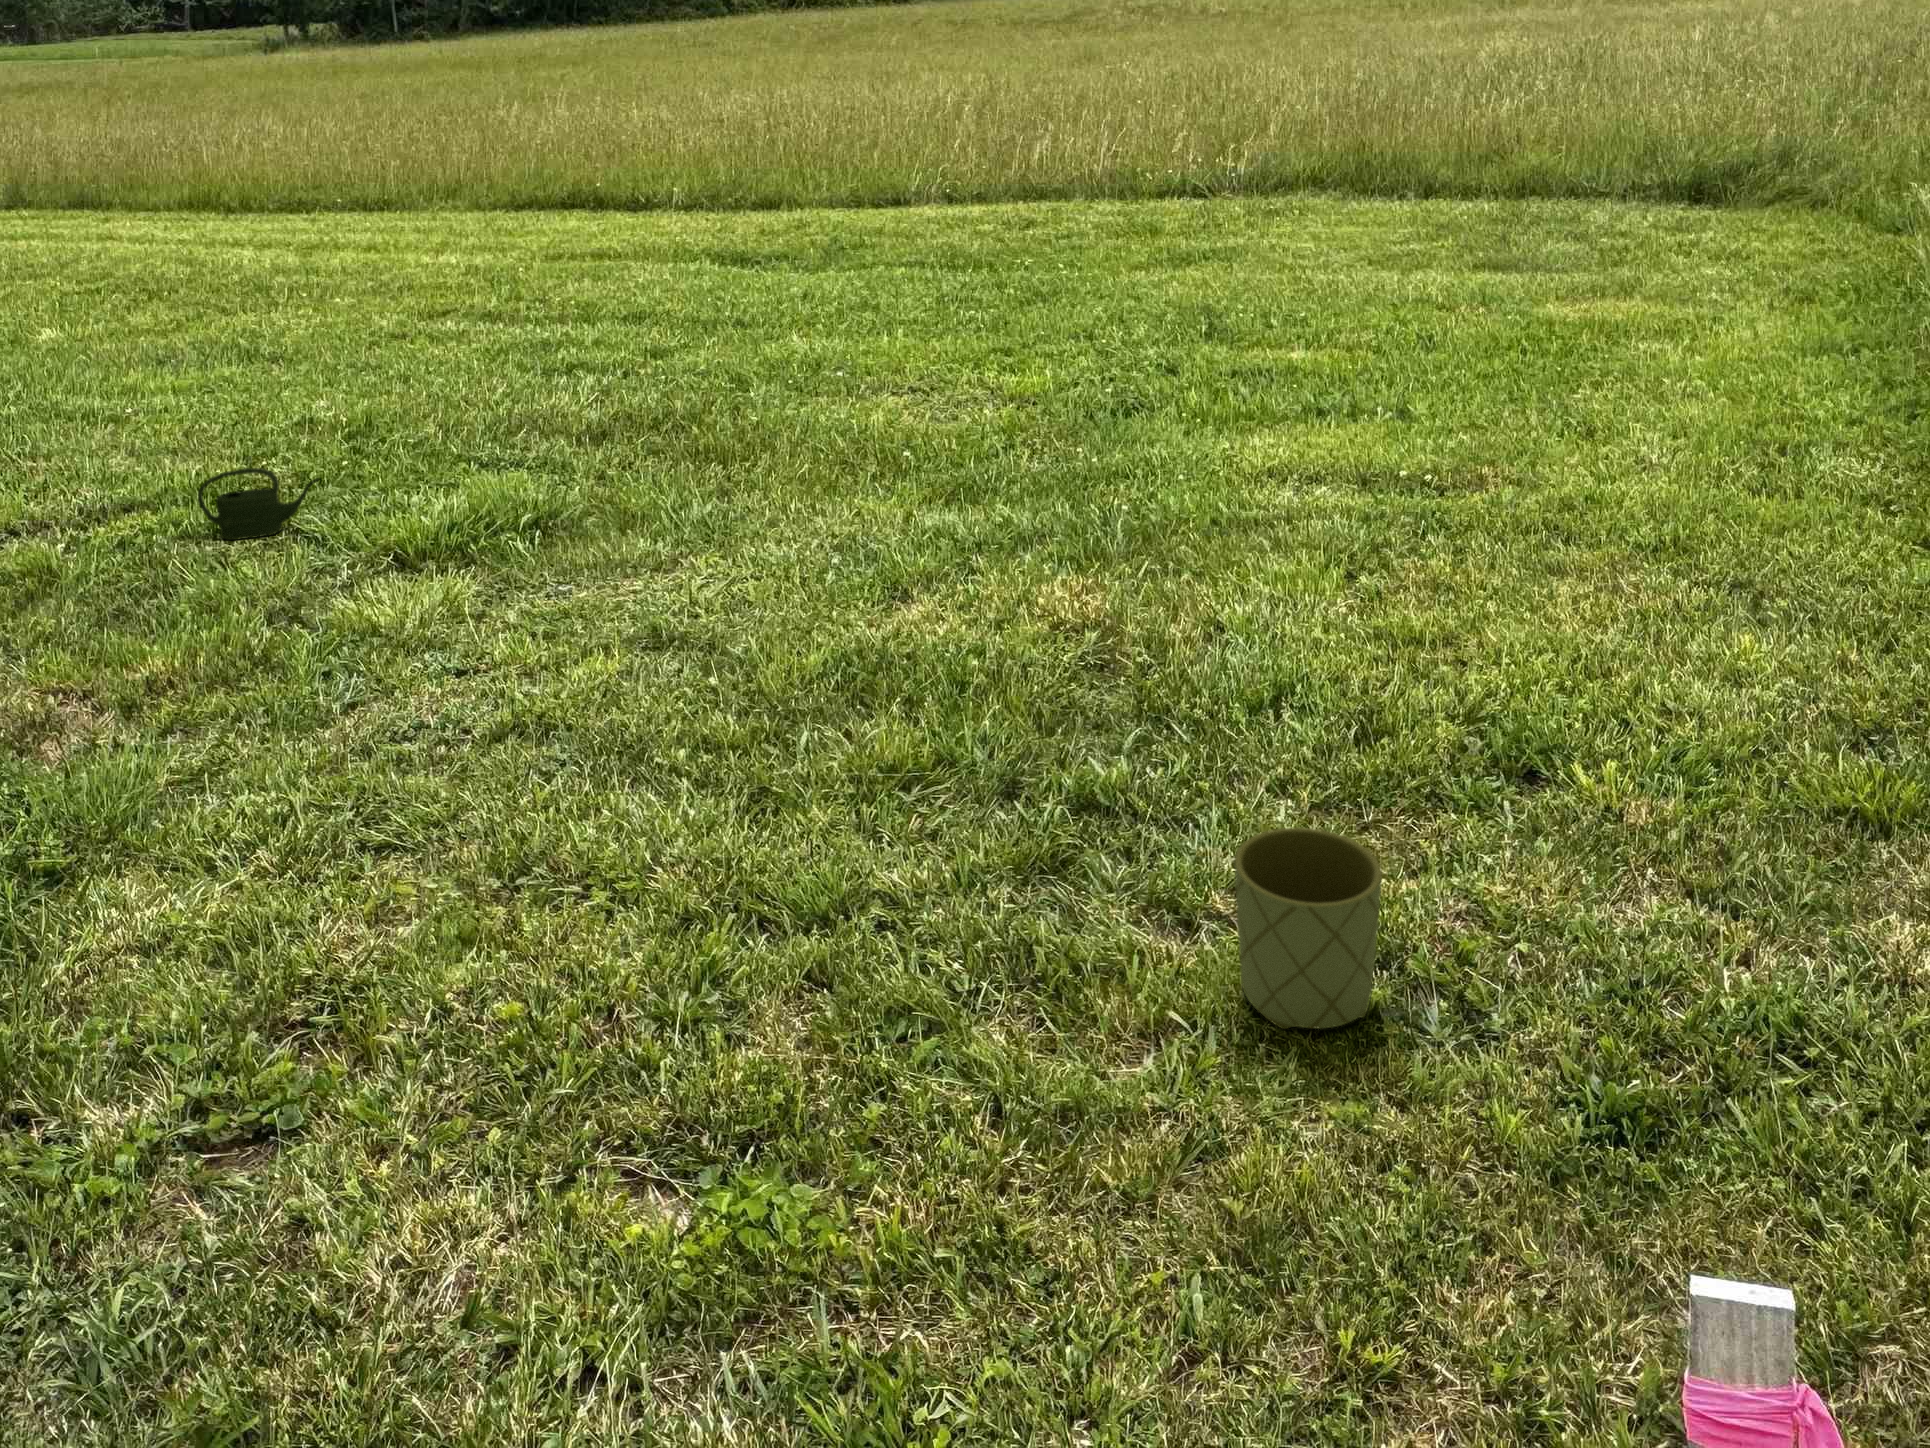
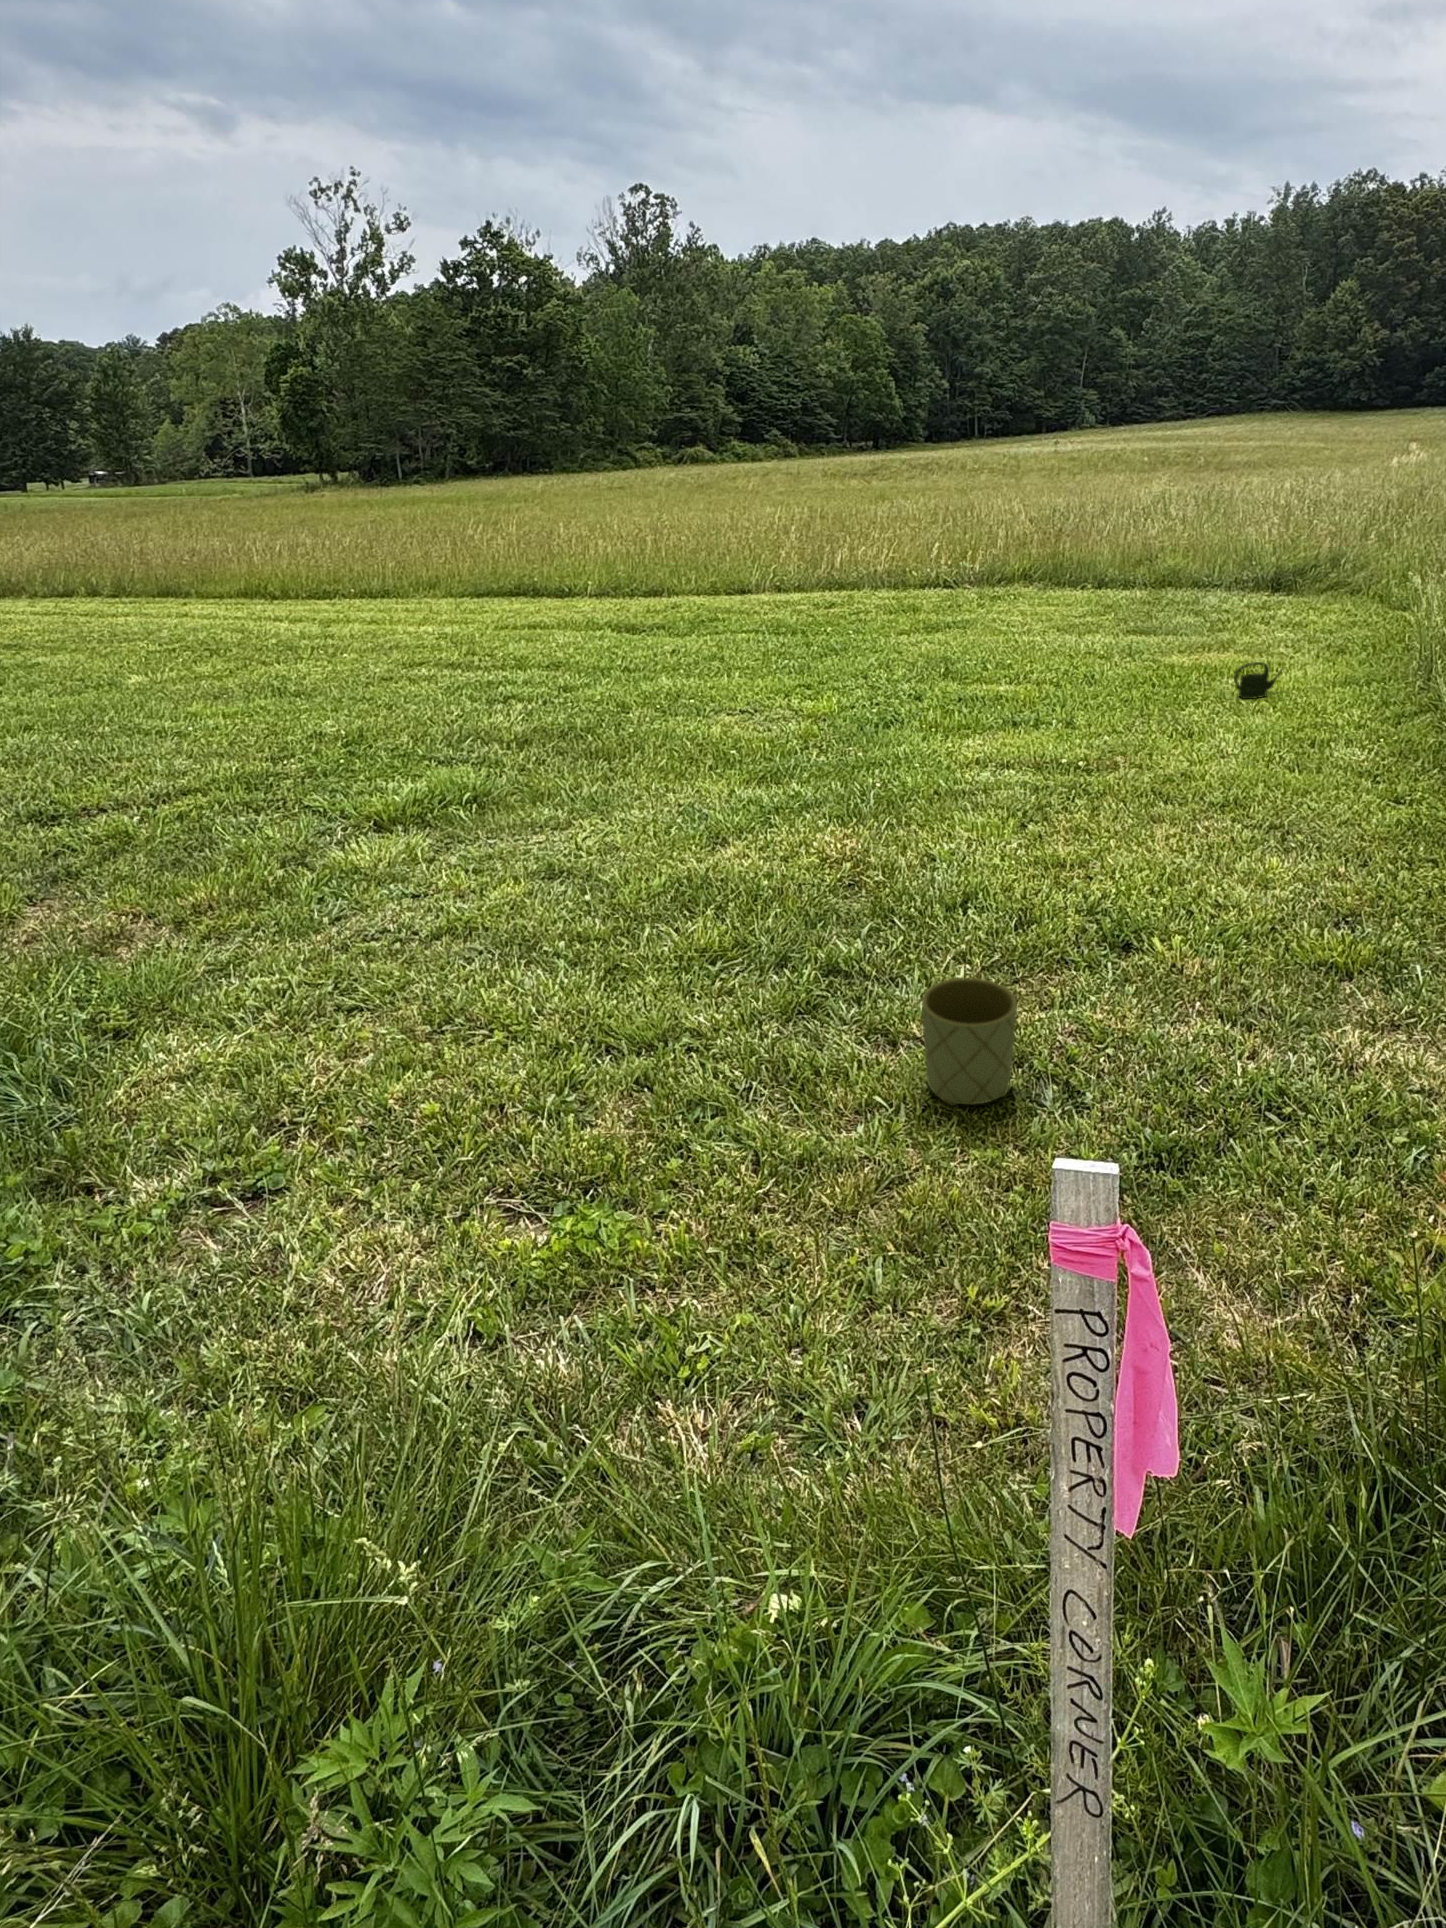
watering can: present [198,468,320,540] -> present [1234,662,1284,699]

